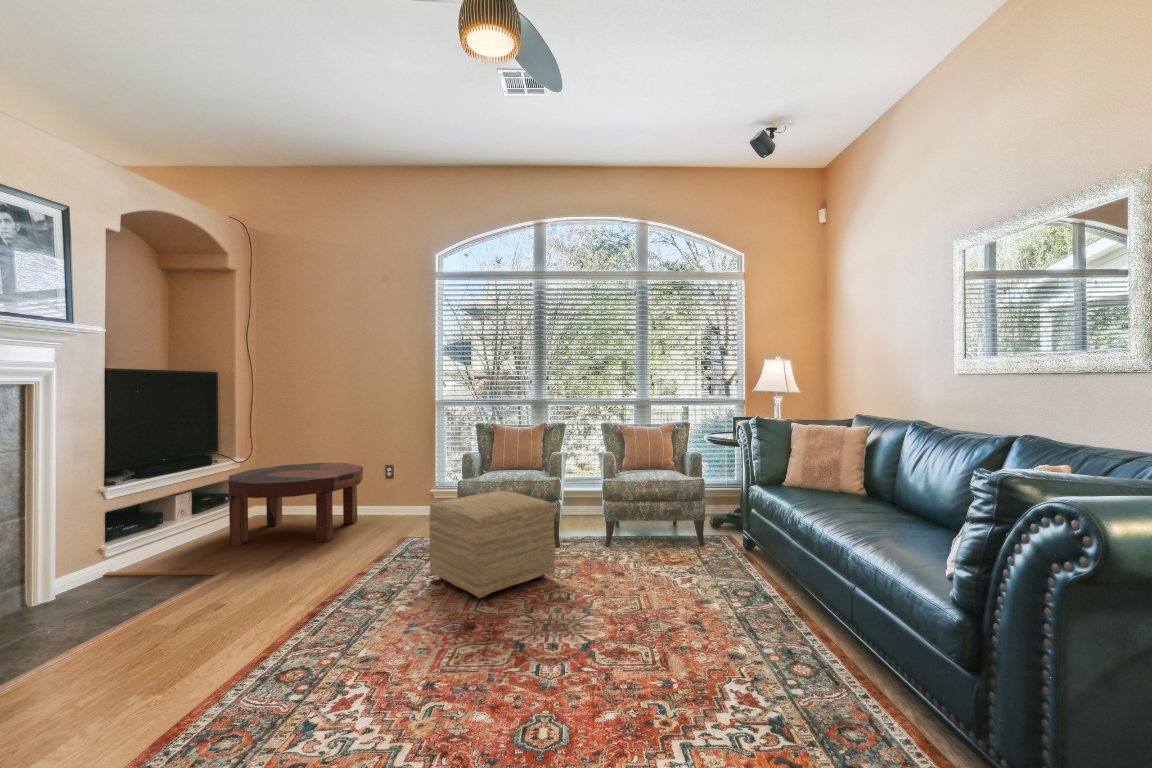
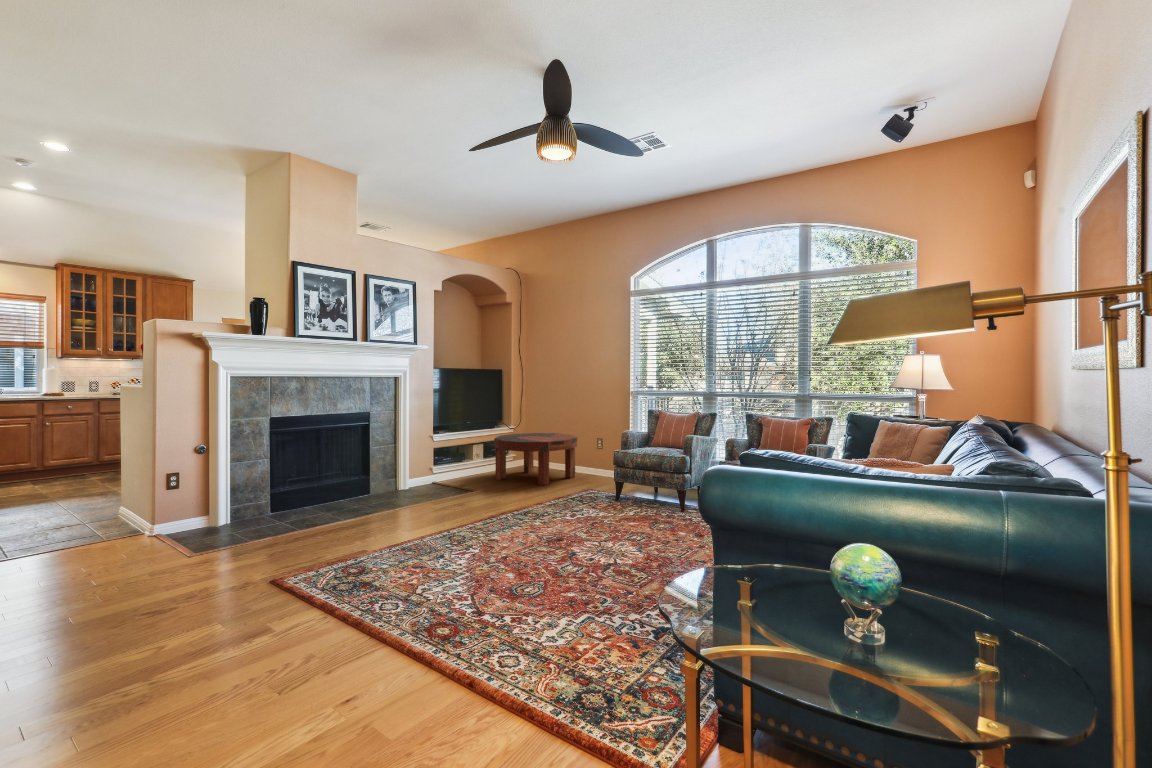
ottoman: present [429,491,555,598] -> none [572,460,649,529]

